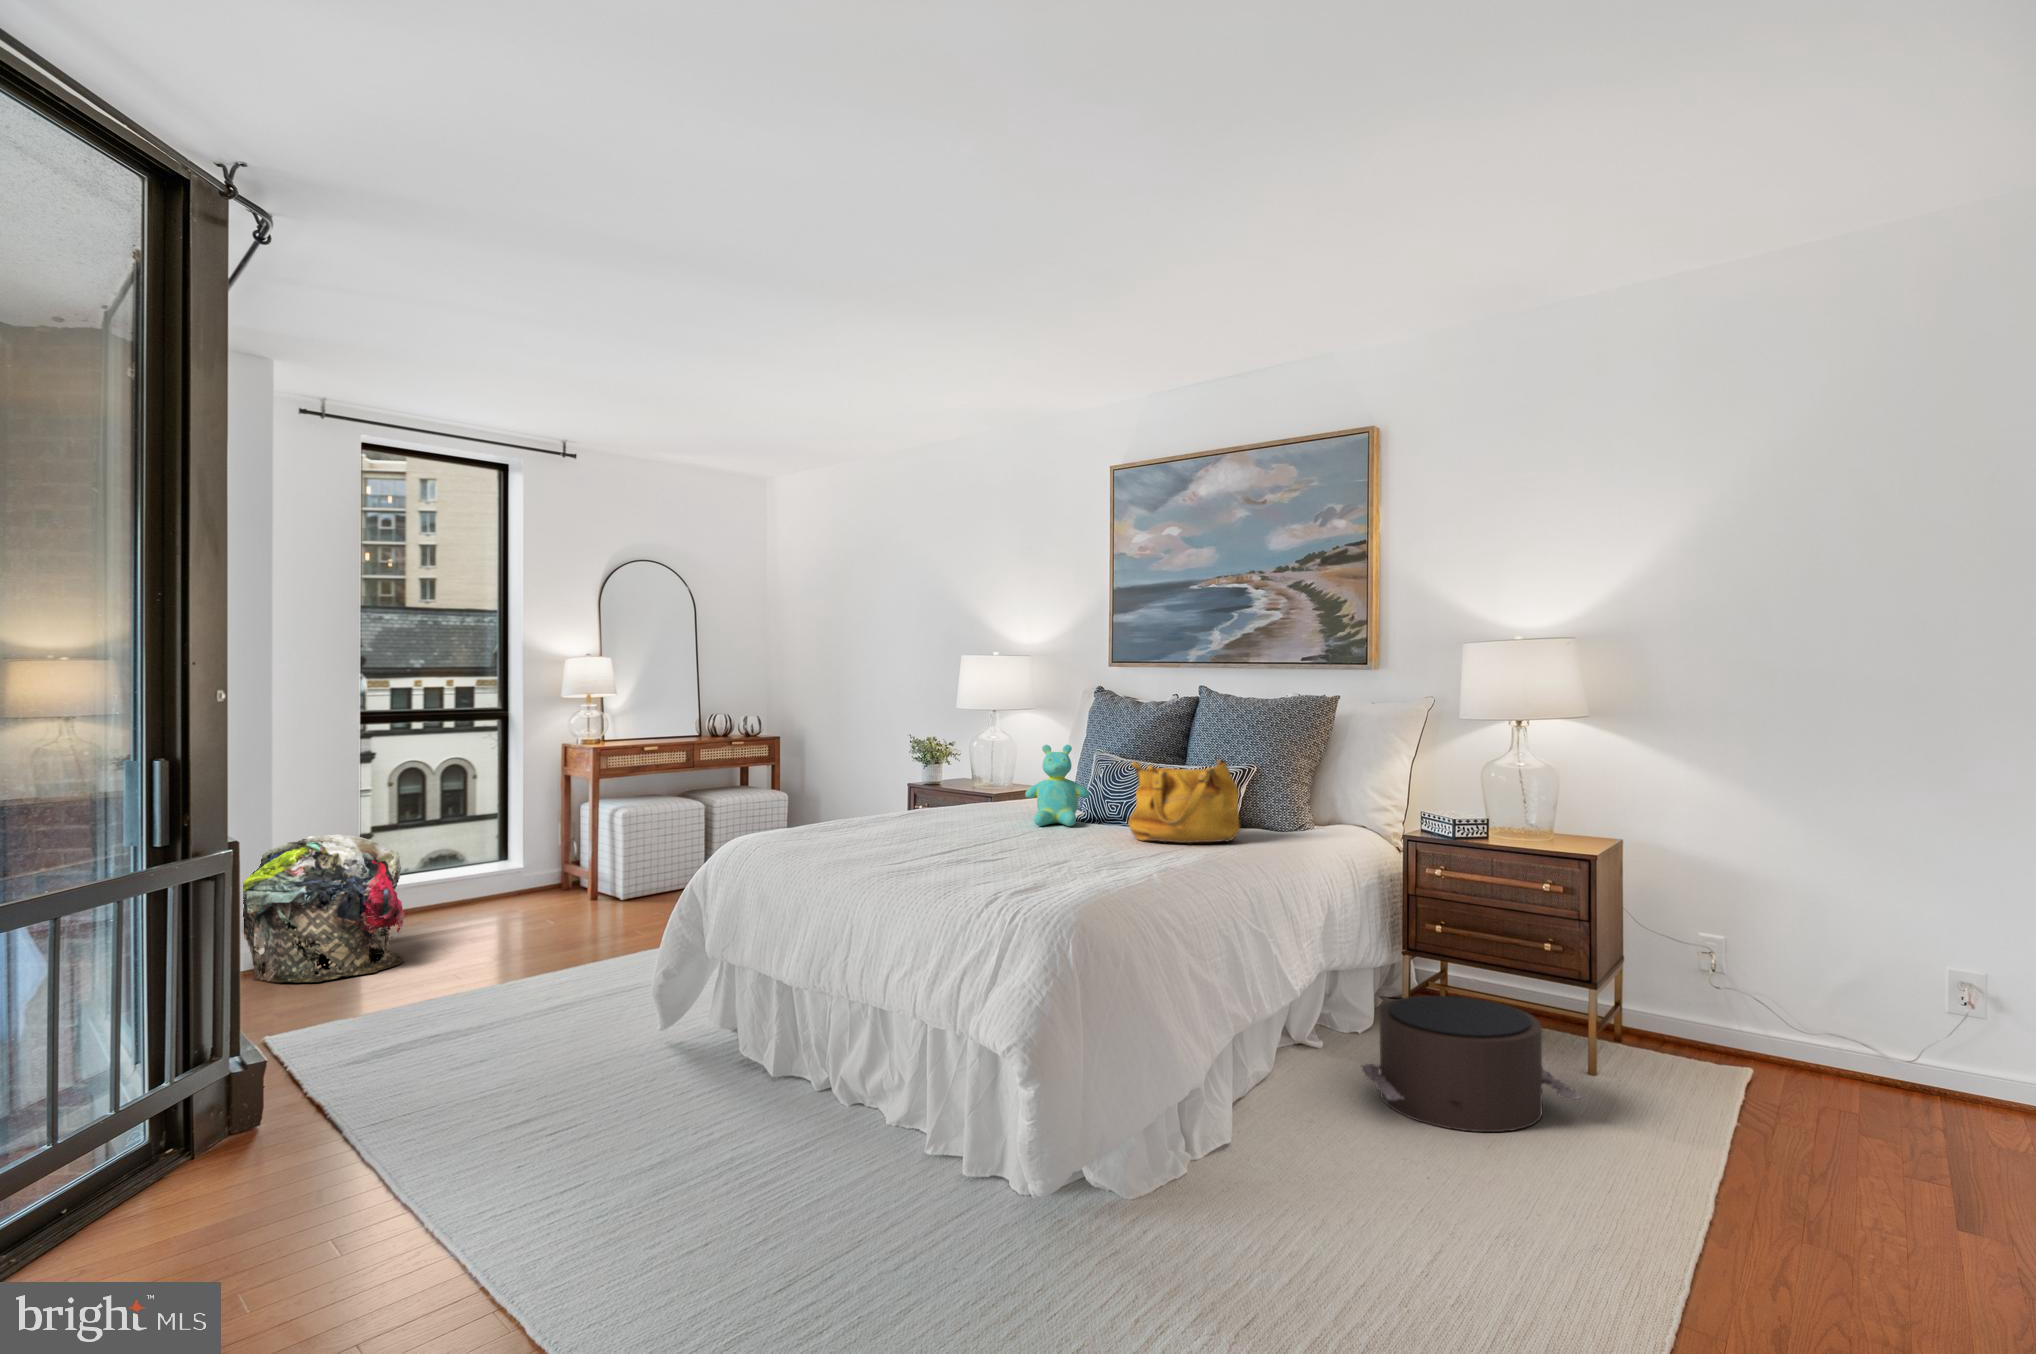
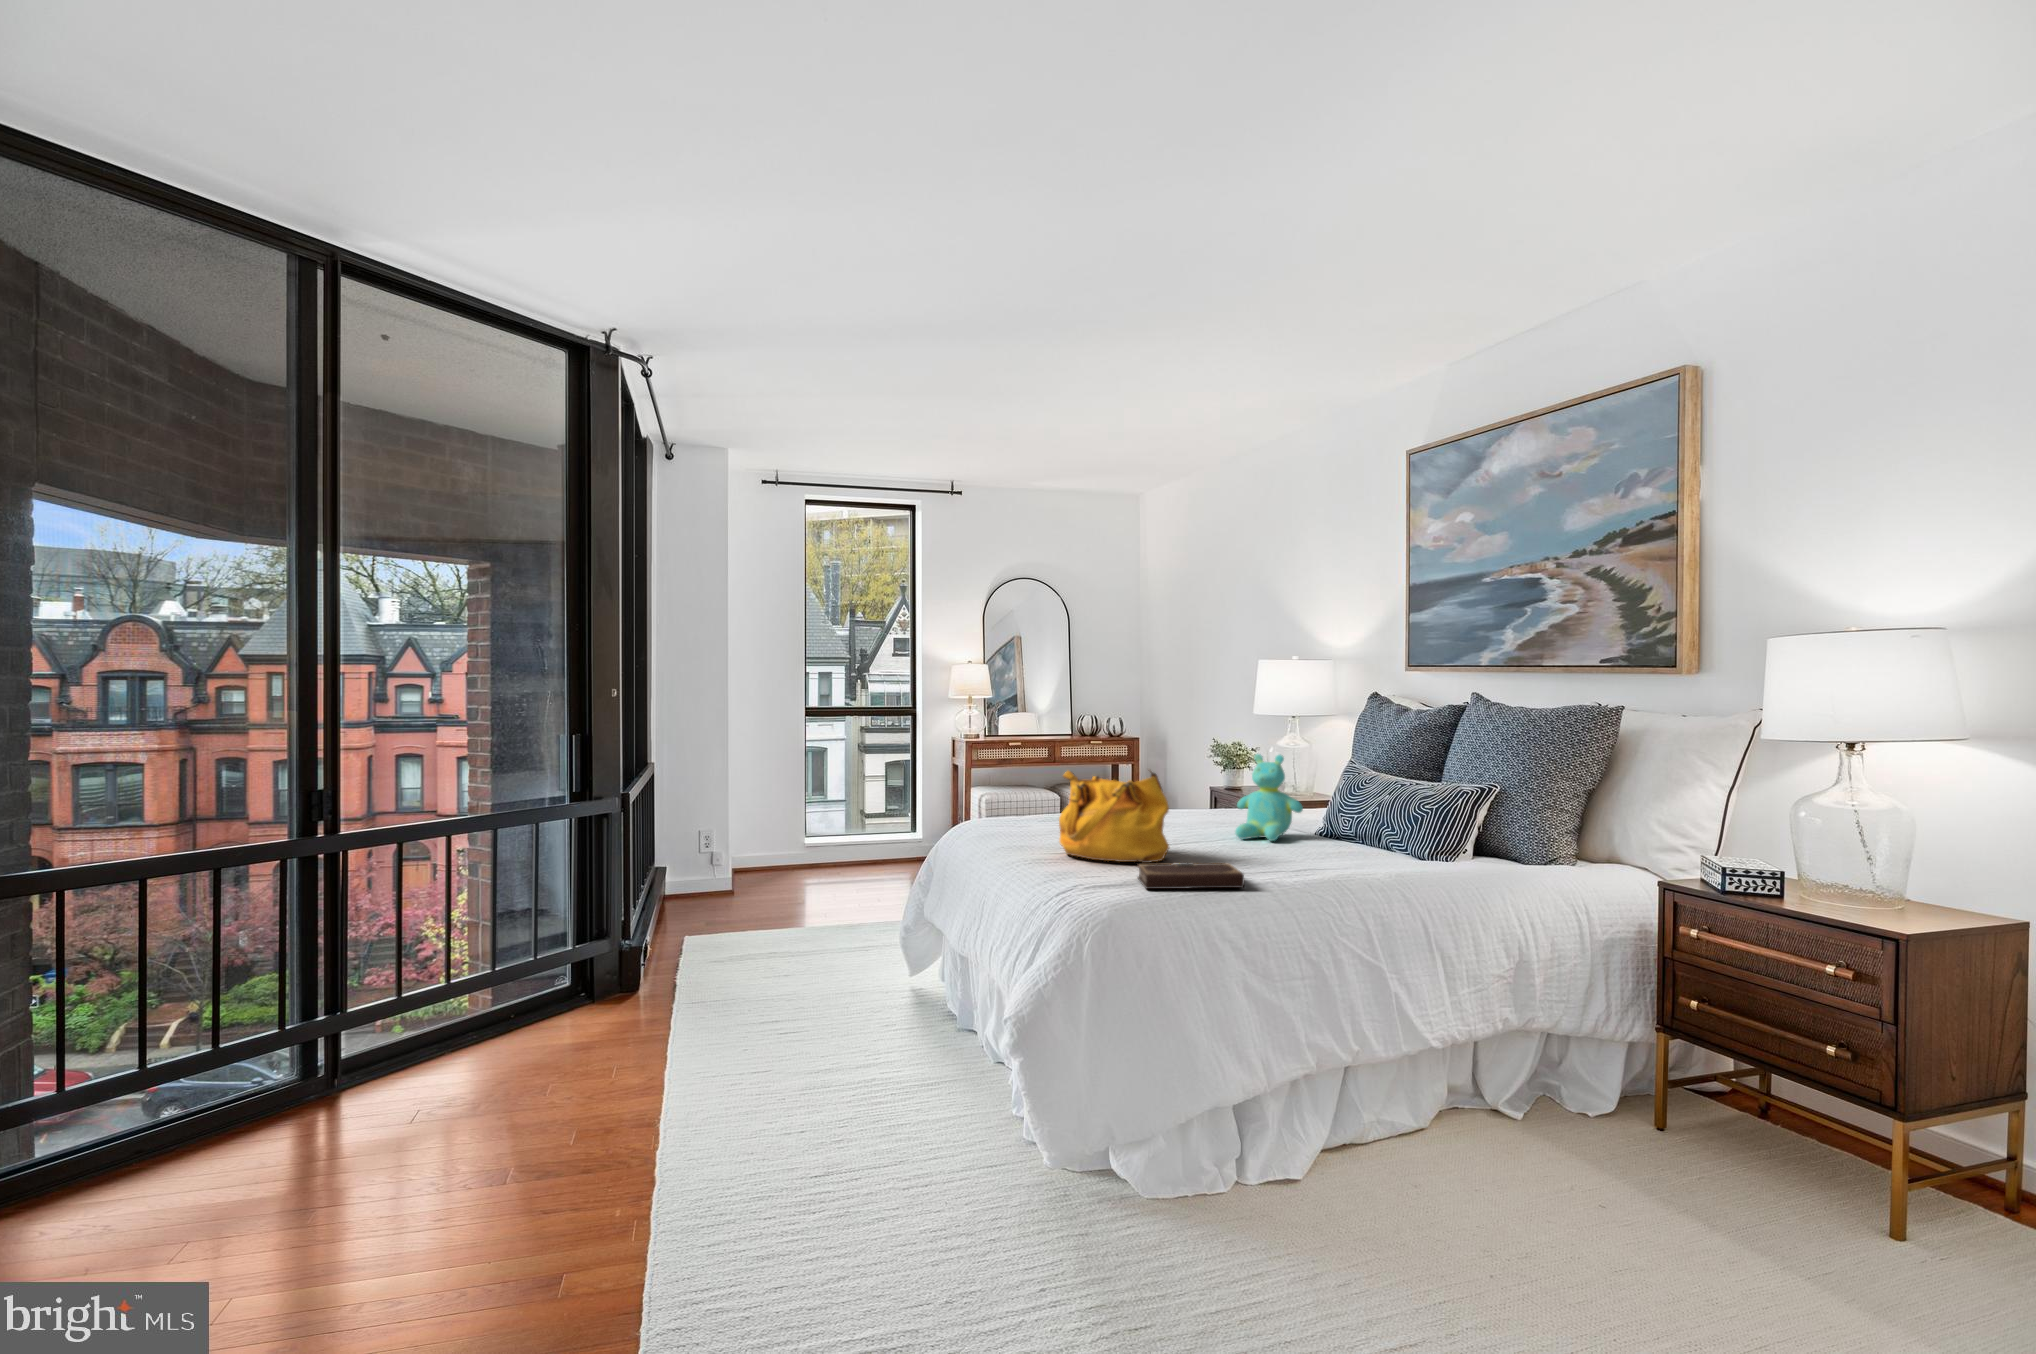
handbag: present [1129,756,1240,843] -> present [1059,769,1169,863]
laundry basket: present [243,834,405,983] -> none [652,807,772,923]
notebook: none [1031,845,1141,875] -> present [1138,862,1244,889]
pouf: present [1361,996,1581,1132] -> none [1502,1081,1788,1273]

